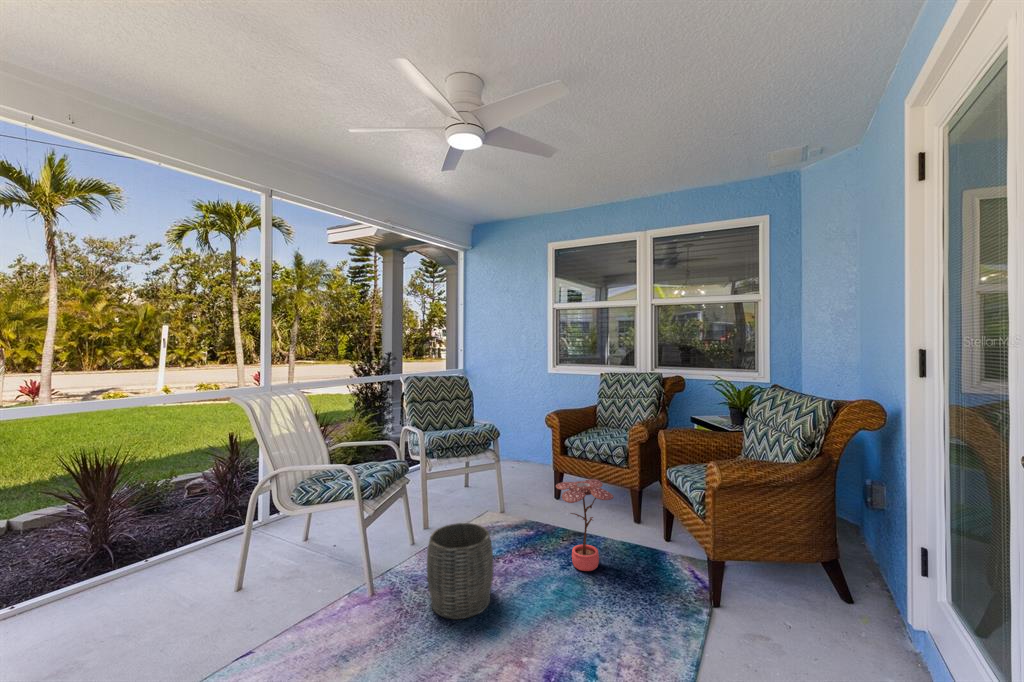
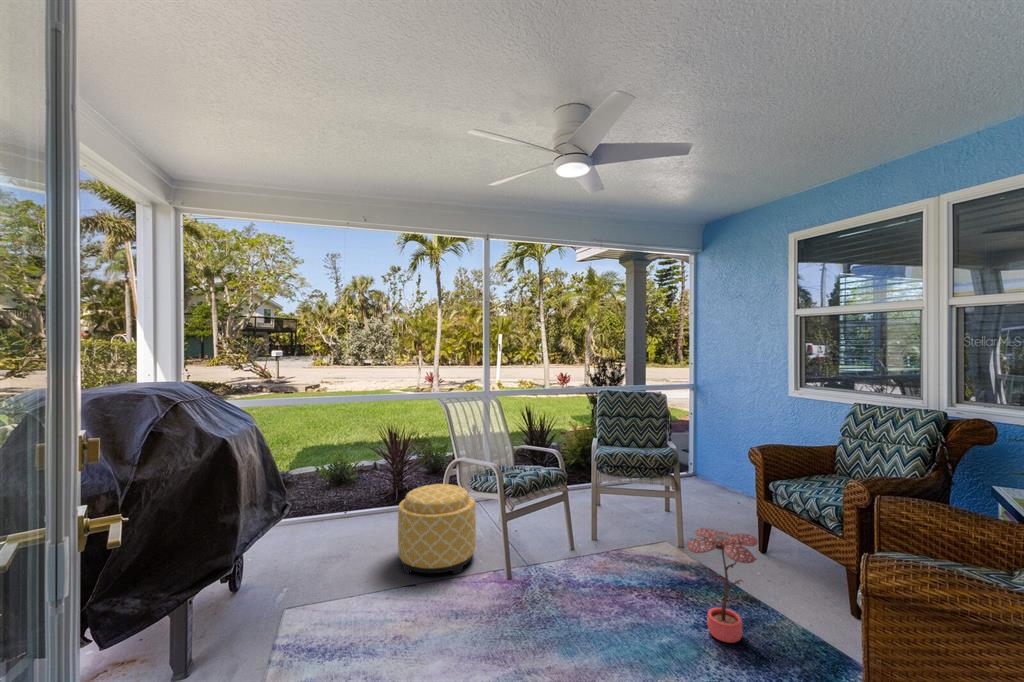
ottoman: none [200,506,316,640] -> present [398,484,476,574]
woven basket: present [427,523,494,619] -> none [536,537,601,631]

